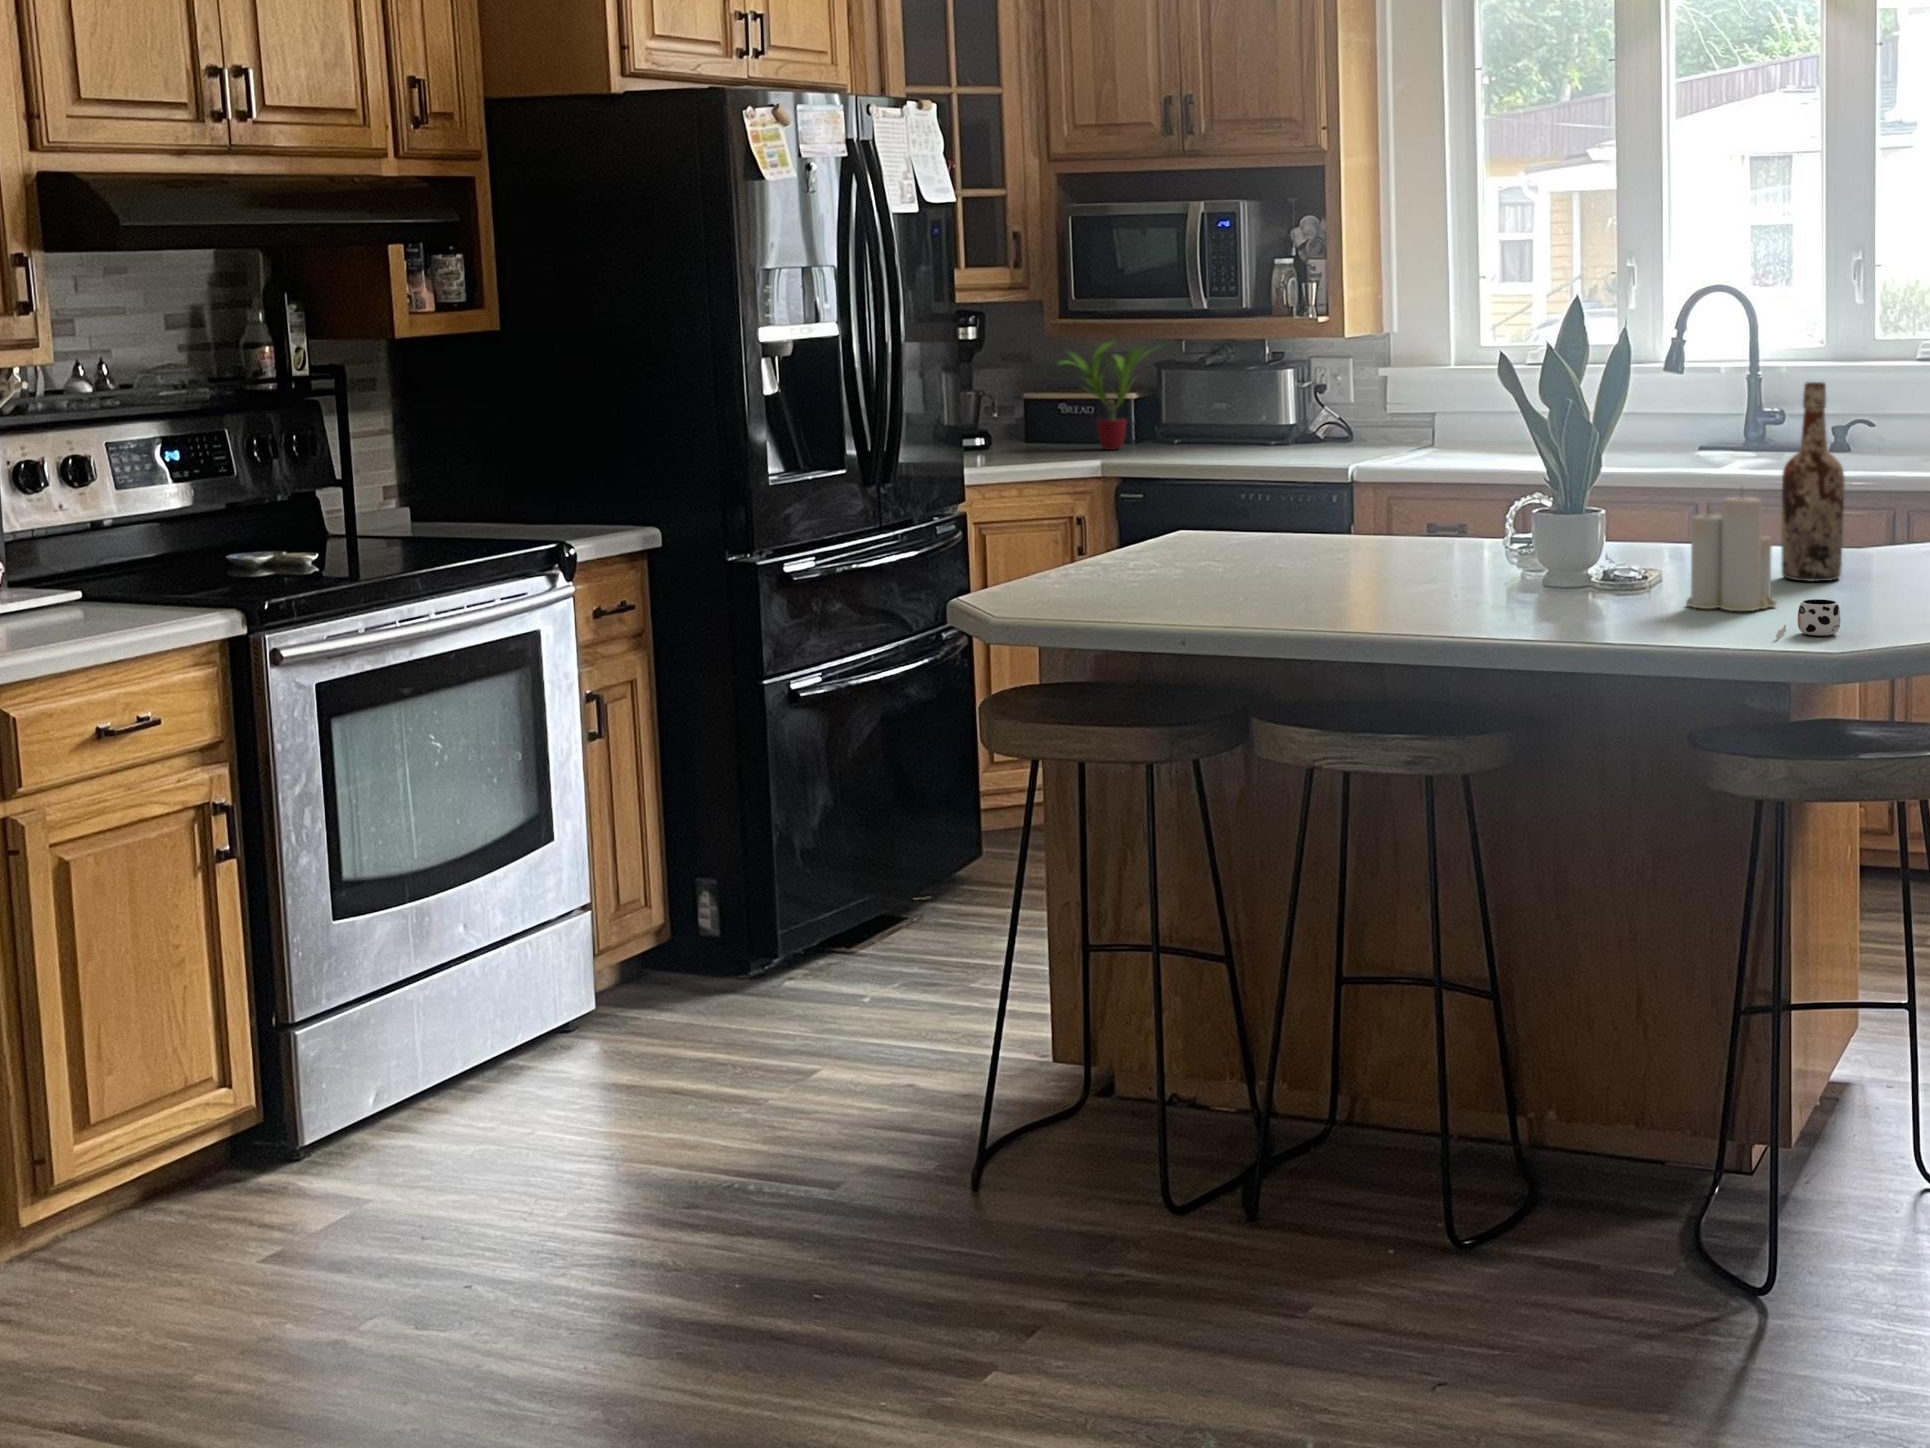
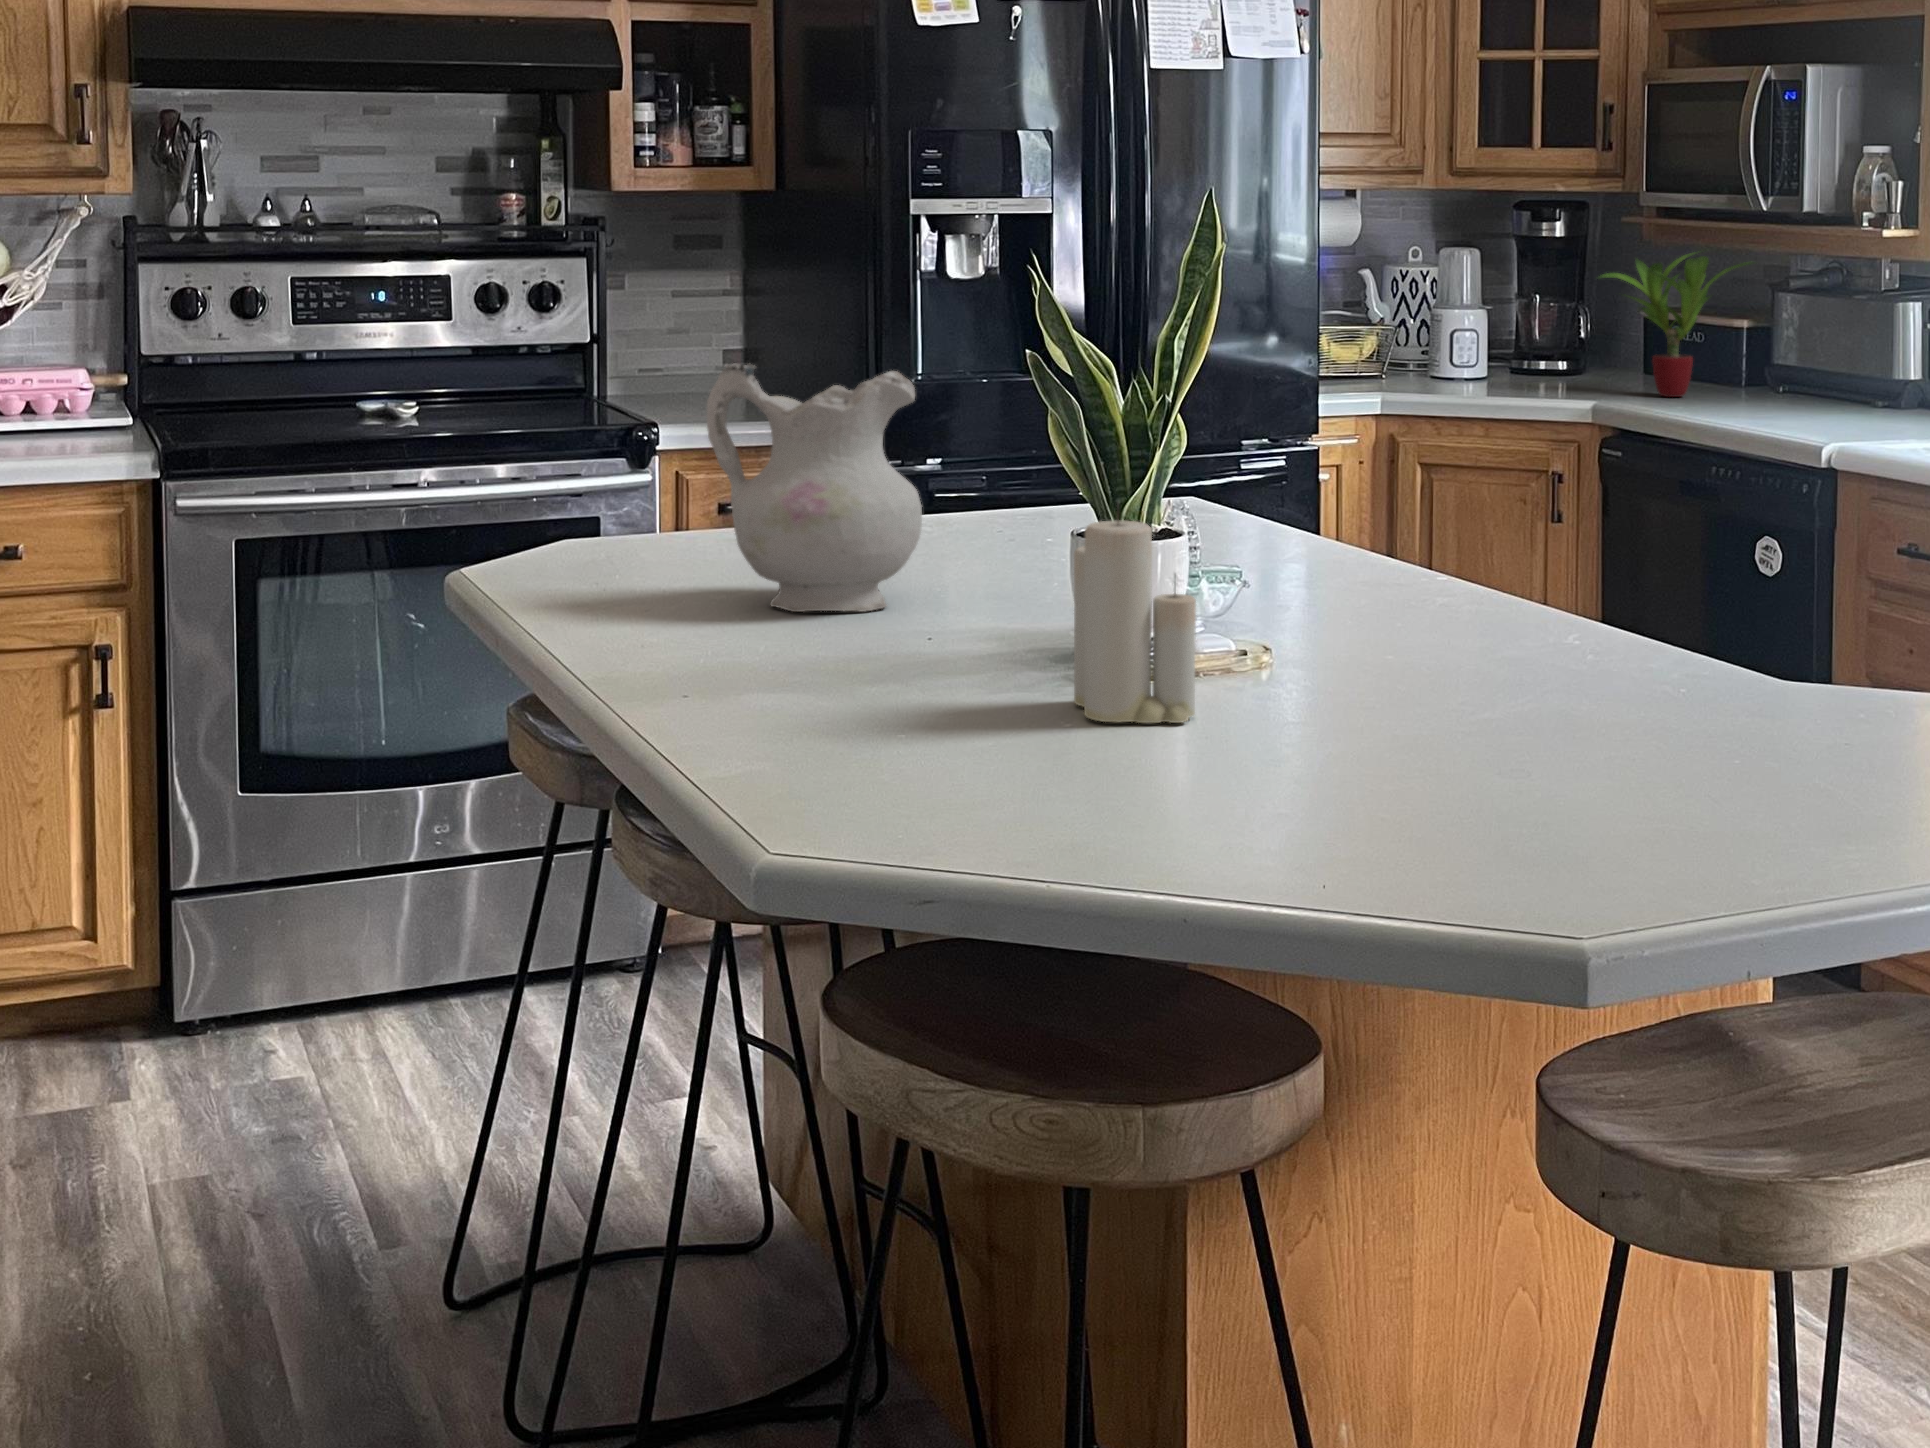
wine bottle: present [1781,382,1845,581] -> none [1426,342,1537,702]
ceramic pitcher: none [1274,436,1403,604] -> present [707,363,922,612]
mug: present [1776,599,1841,639] -> none [887,713,1050,783]

